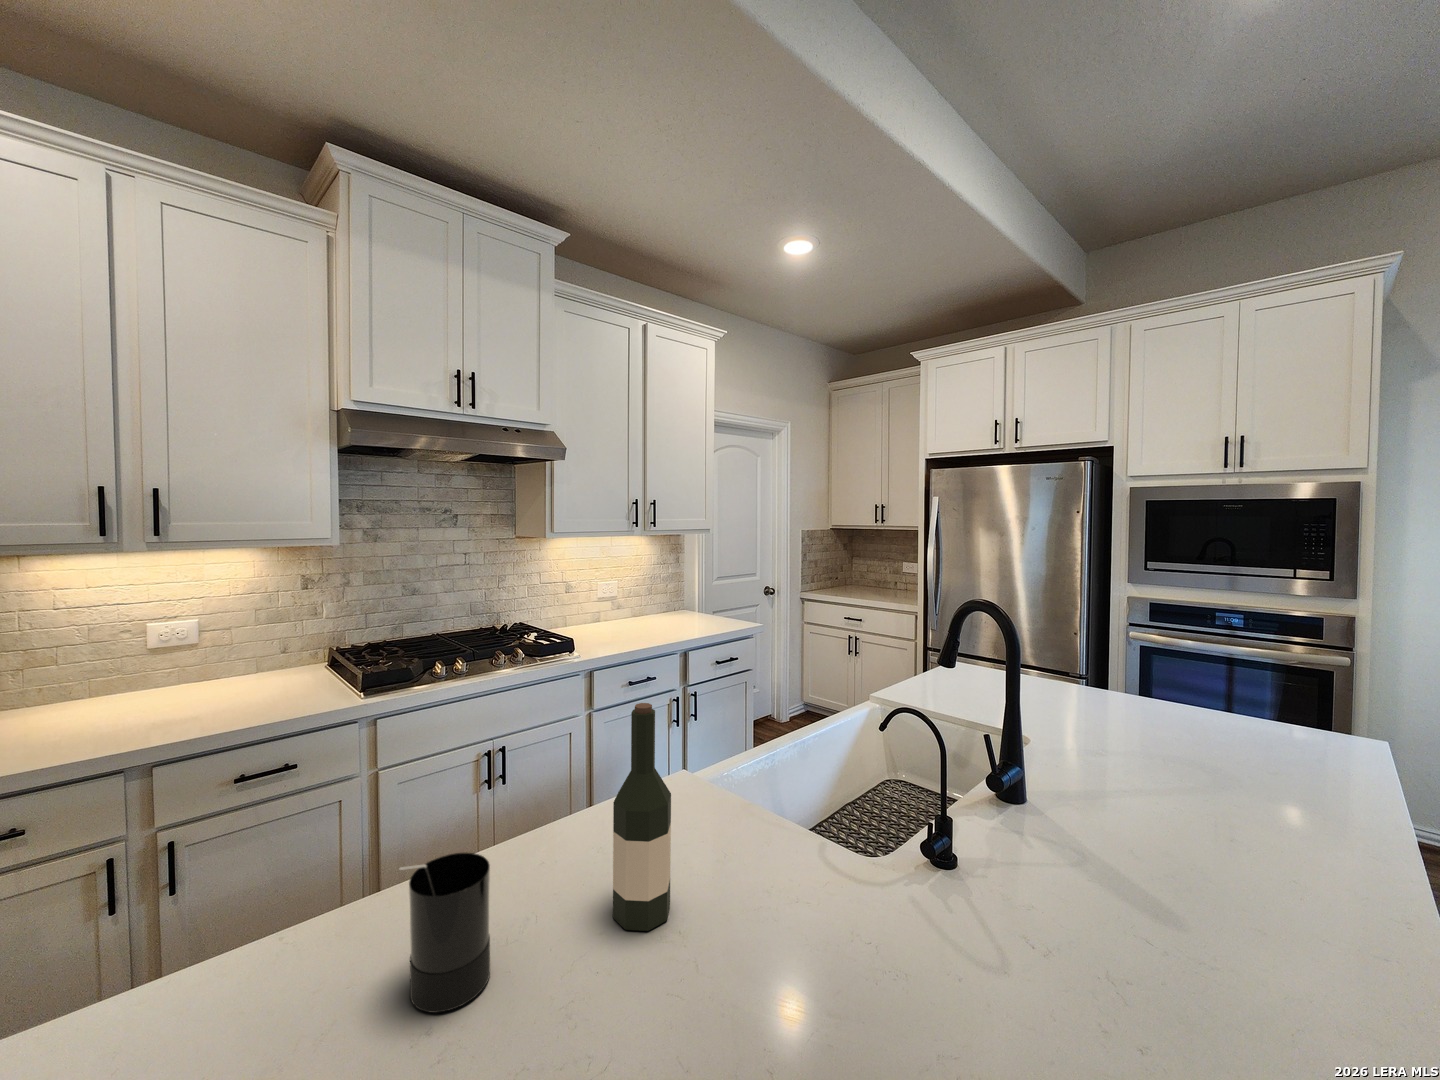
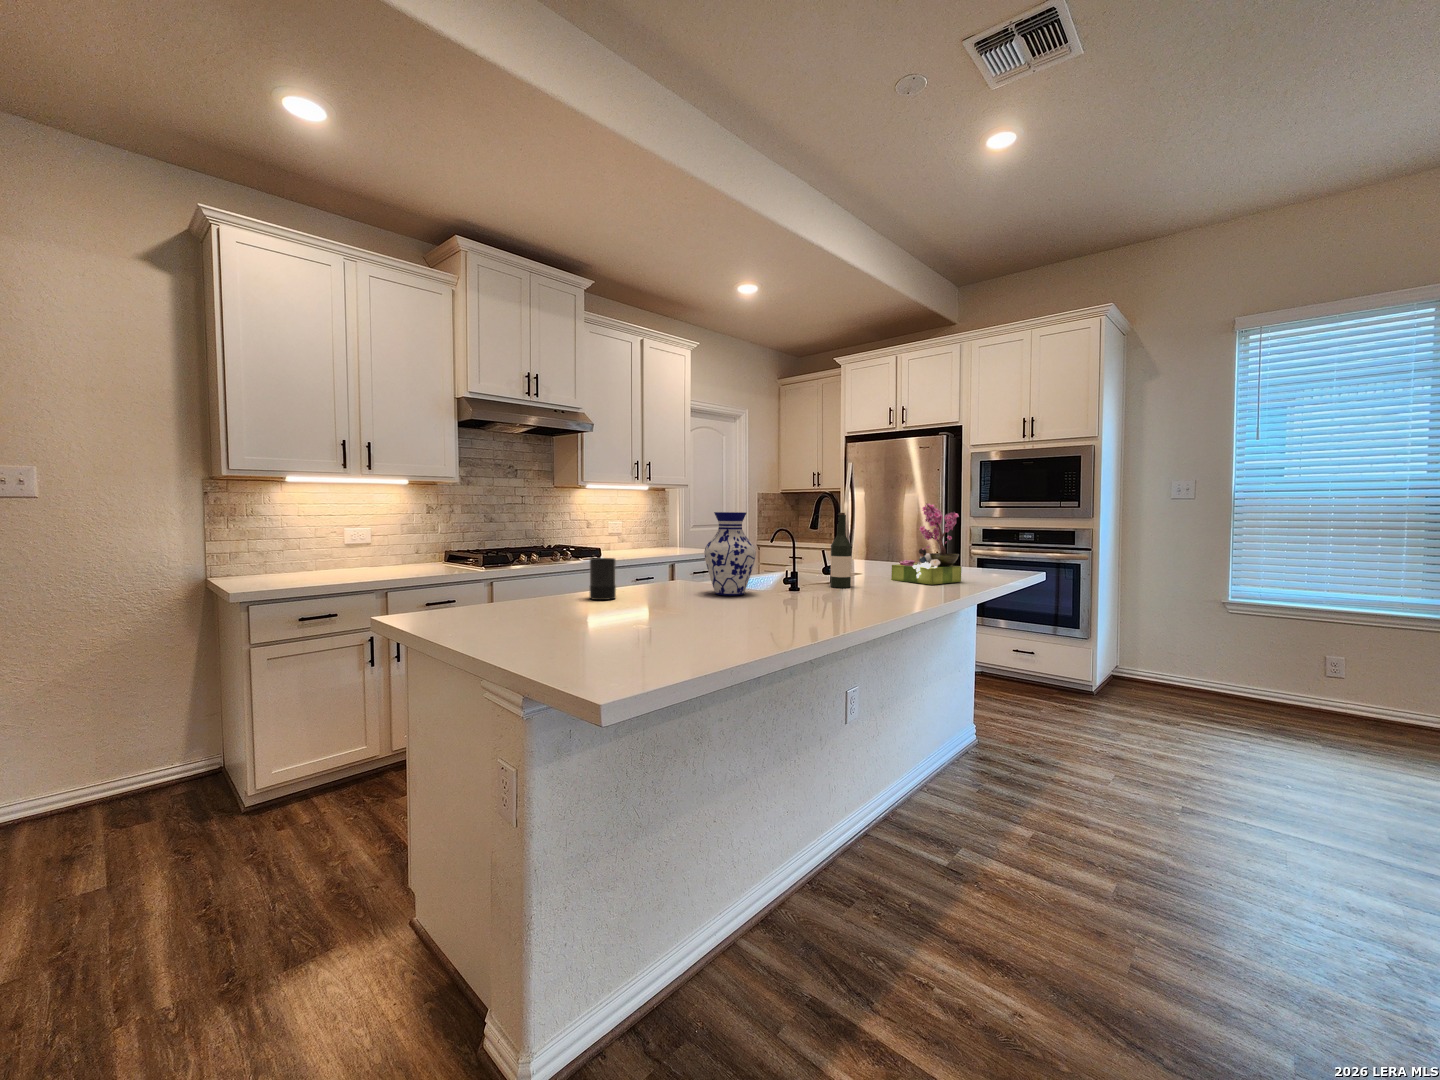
flower arrangement: none [1121,617,1286,825] -> present [891,503,961,585]
vase: none [740,697,876,945] -> present [704,512,756,596]
wine bottle: present [613,703,671,931] -> present [830,513,851,588]

